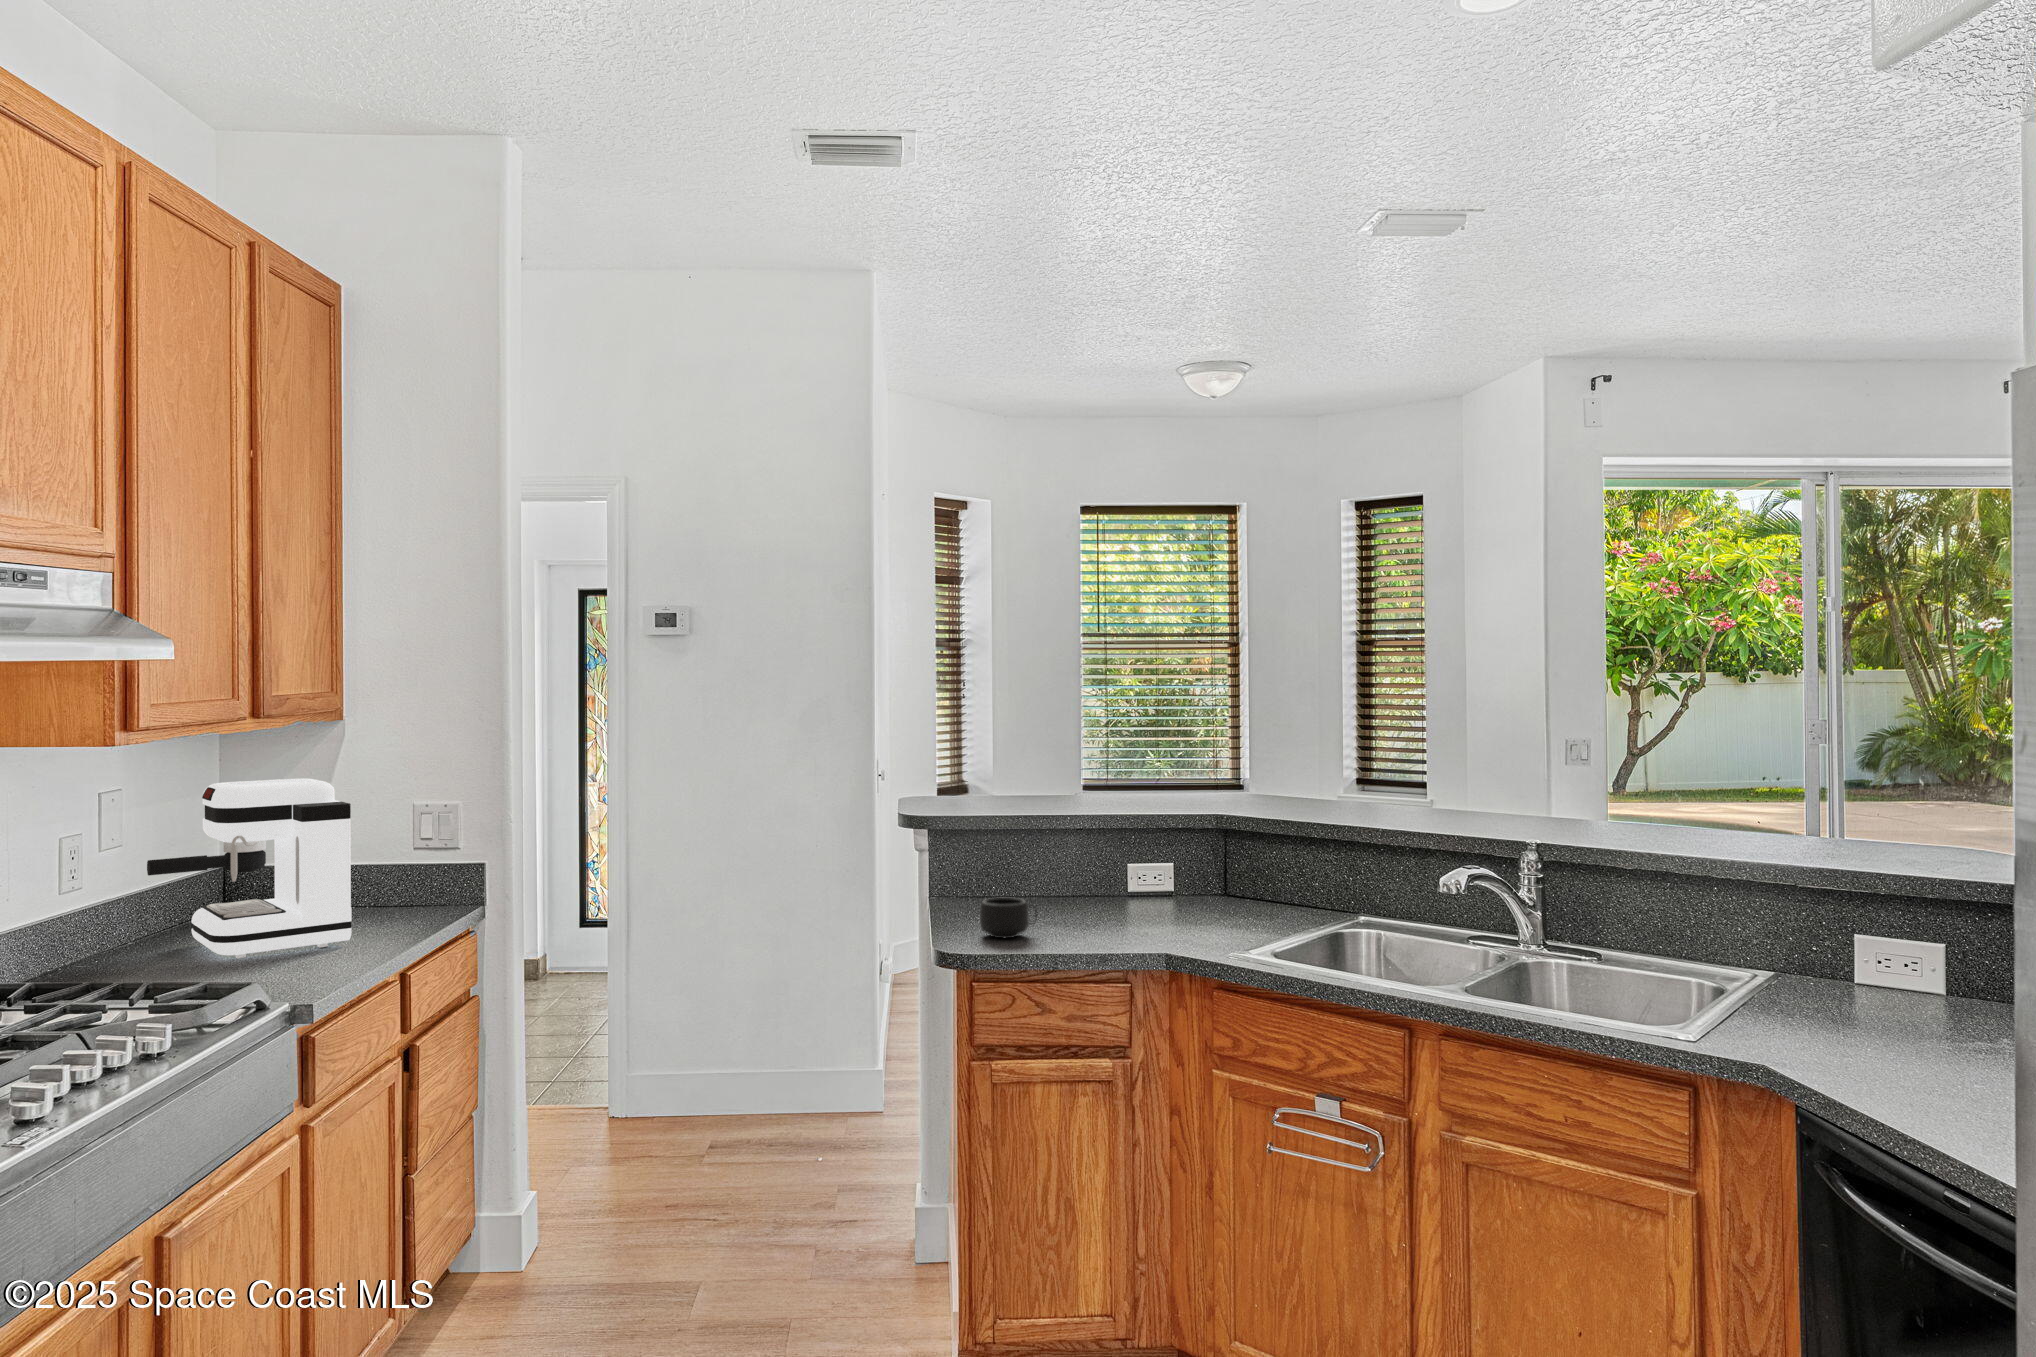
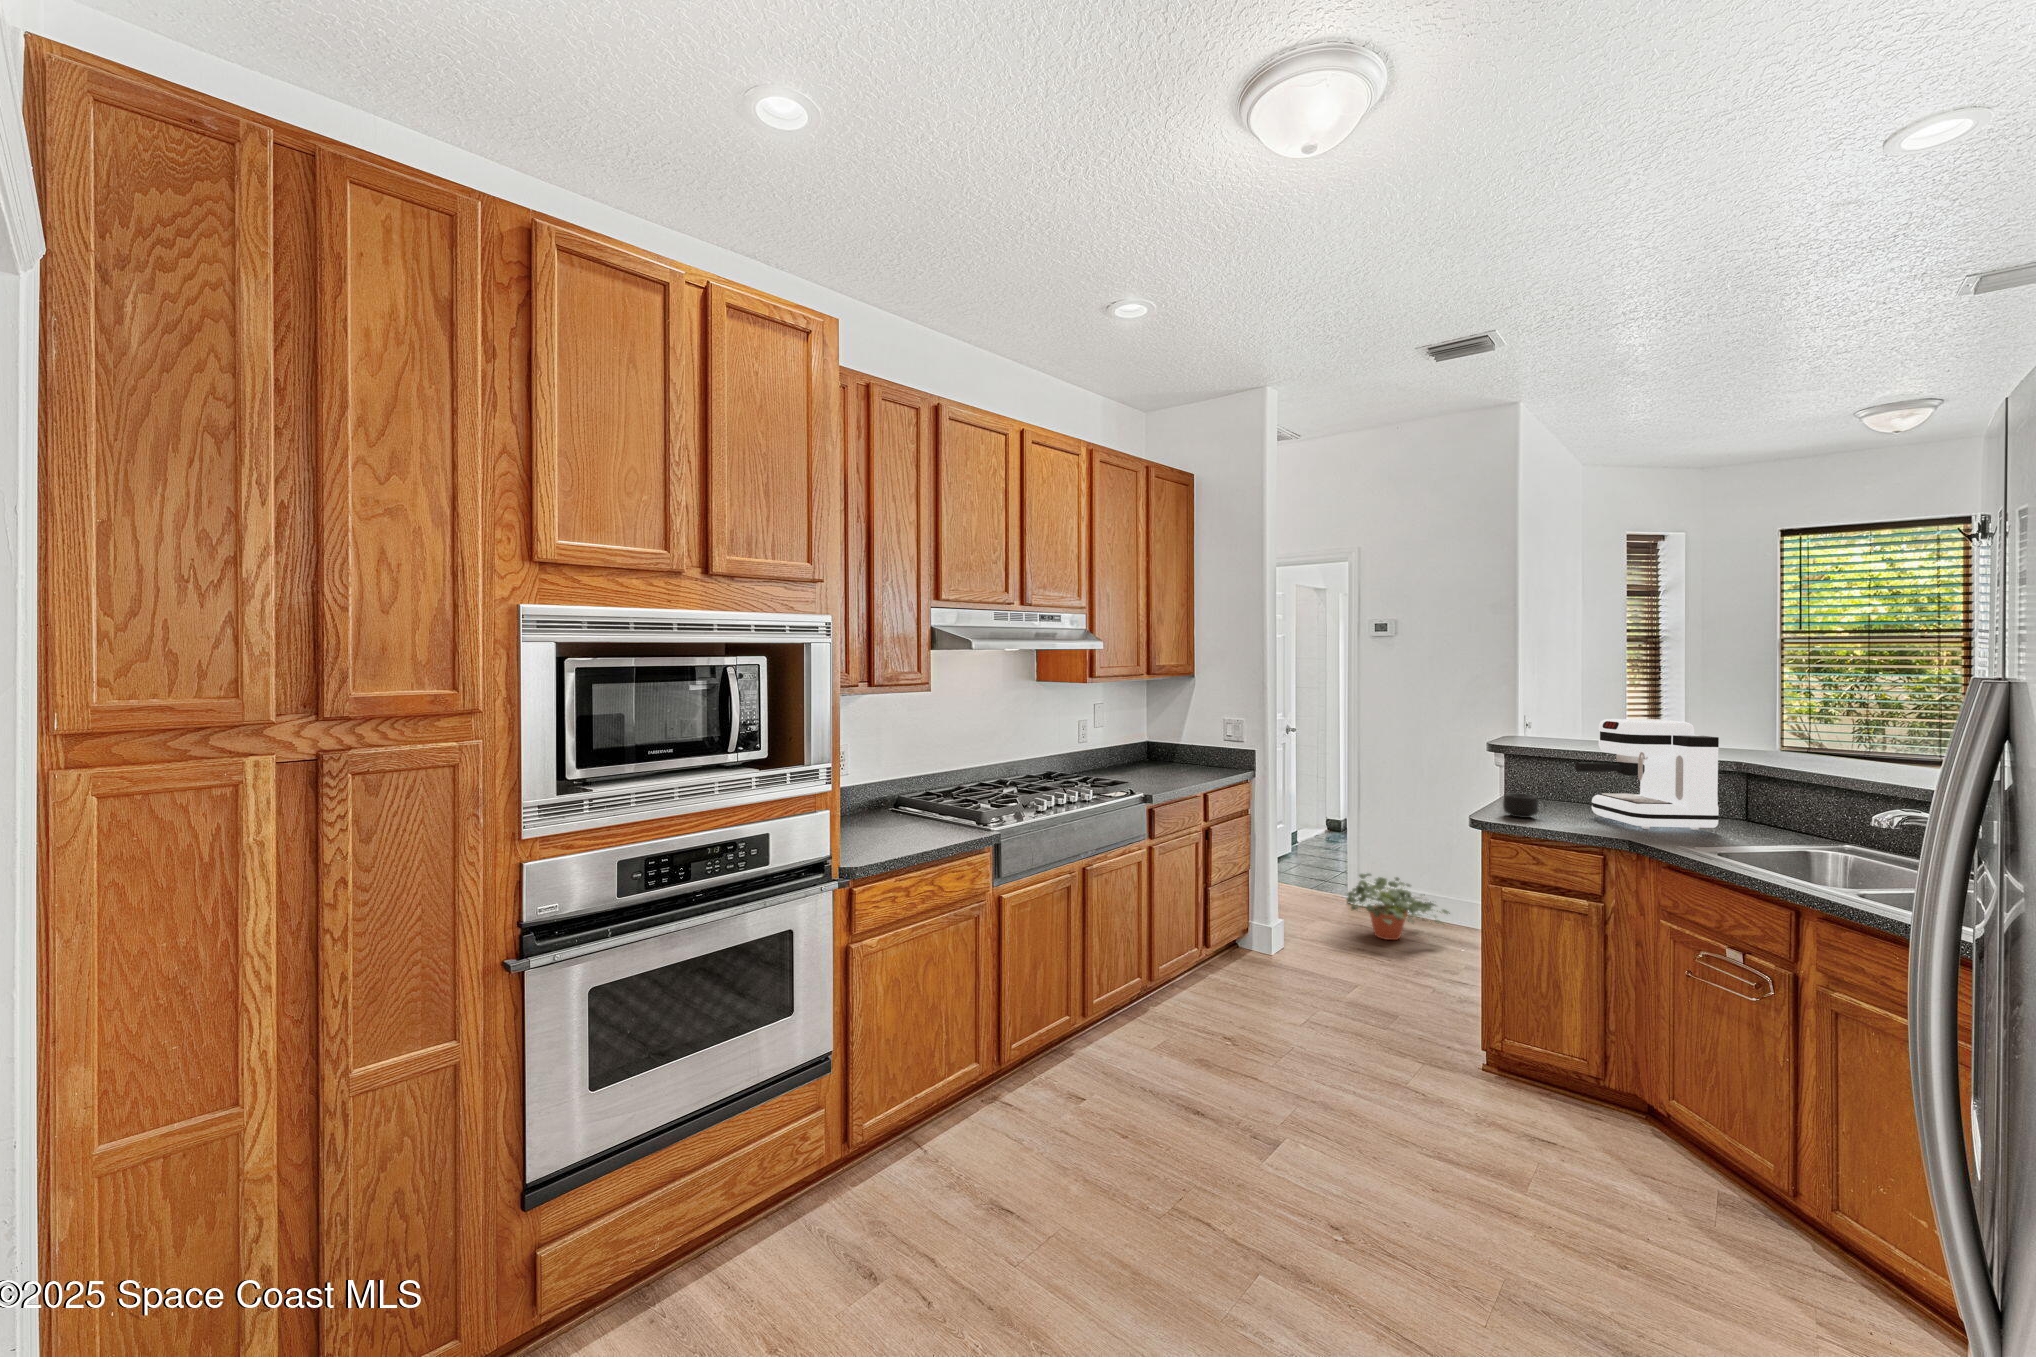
coffee maker: present [147,778,352,959] -> present [1575,719,1719,830]
potted plant: none [635,1043,799,1159] -> present [1347,873,1450,940]

